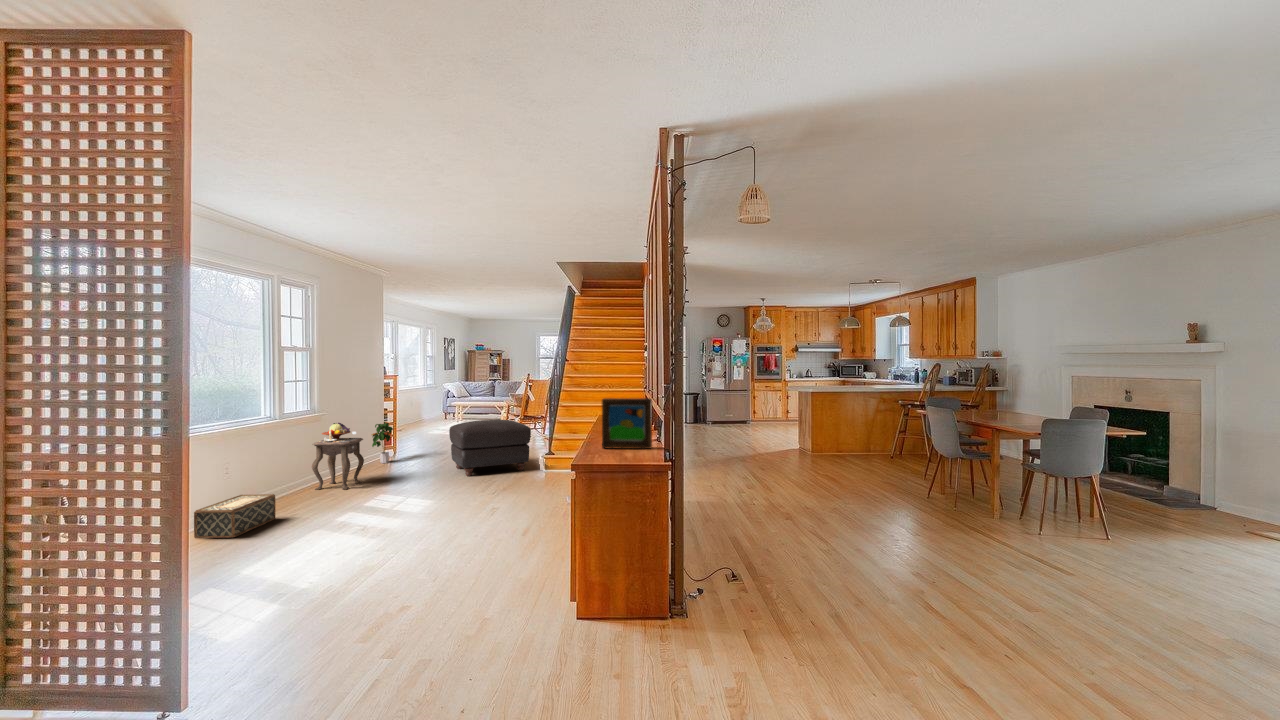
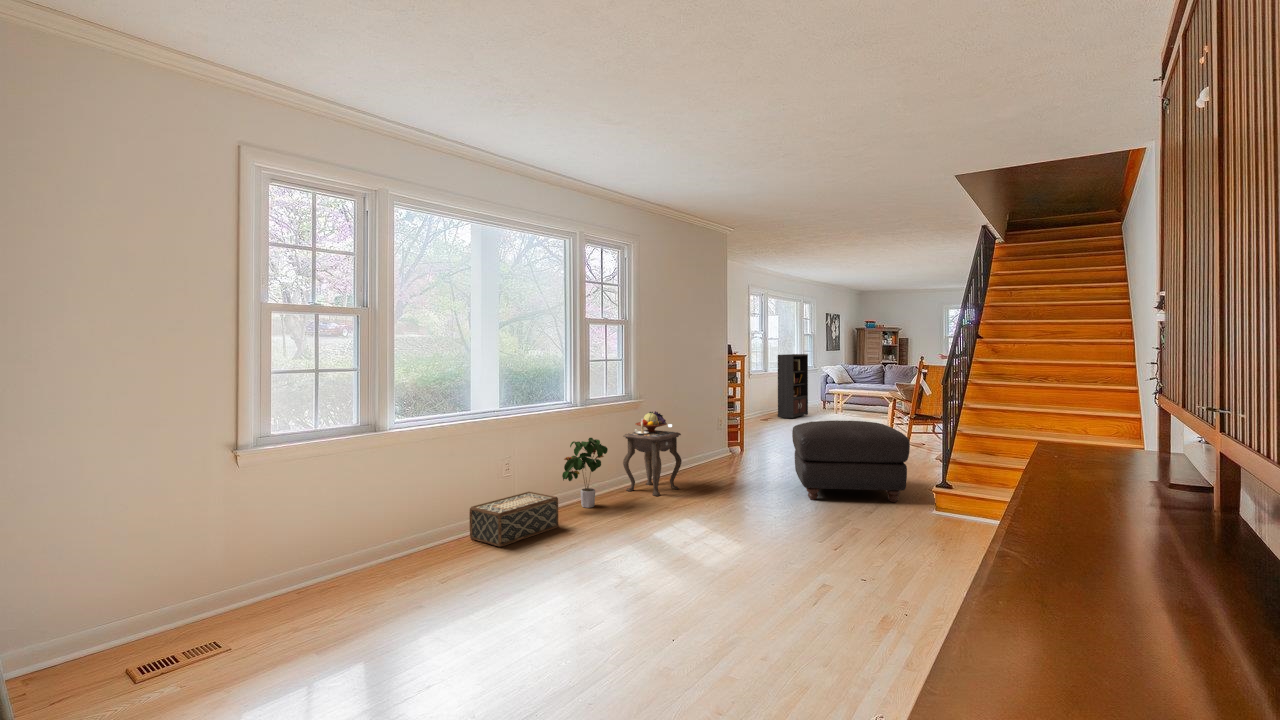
bookcase: none [412,373,437,427] -> present [778,354,808,418]
picture frame: present [602,398,652,449] -> none [1021,415,1215,594]
potted plant: present [372,422,393,463] -> present [562,438,608,508]

